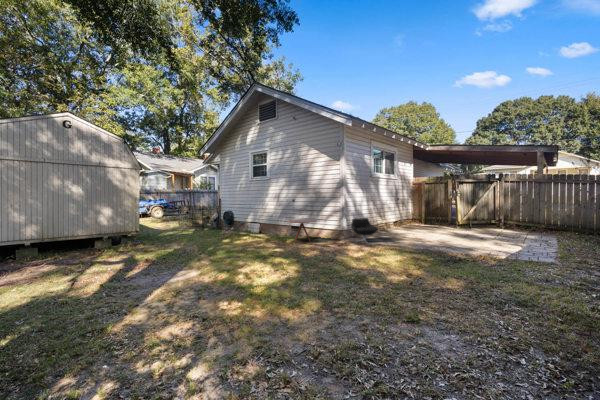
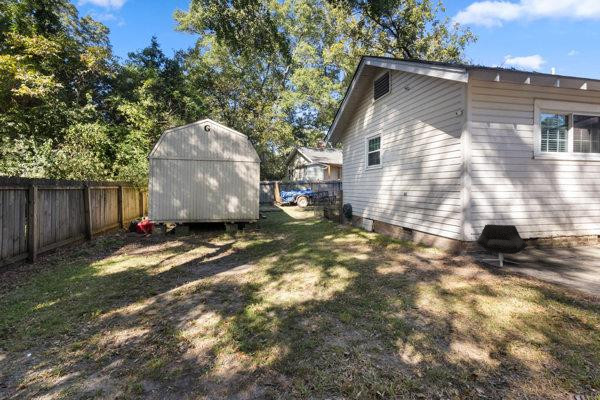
round table: present [287,219,317,242] -> none [386,218,427,250]

